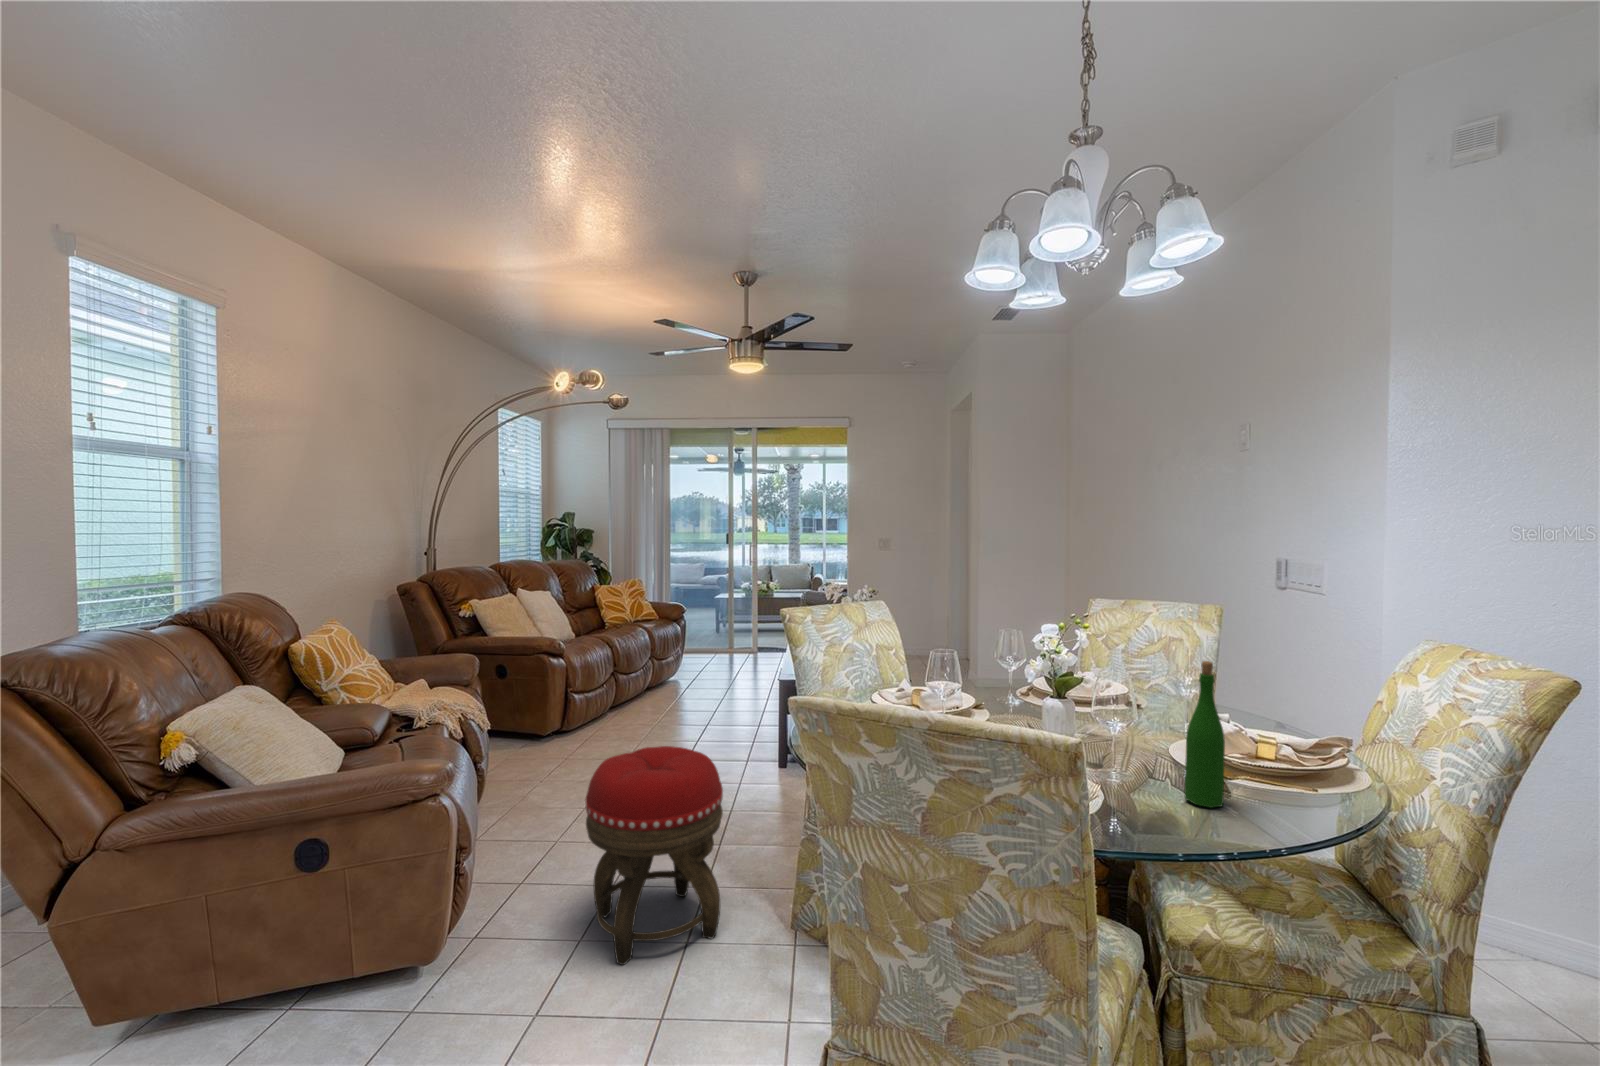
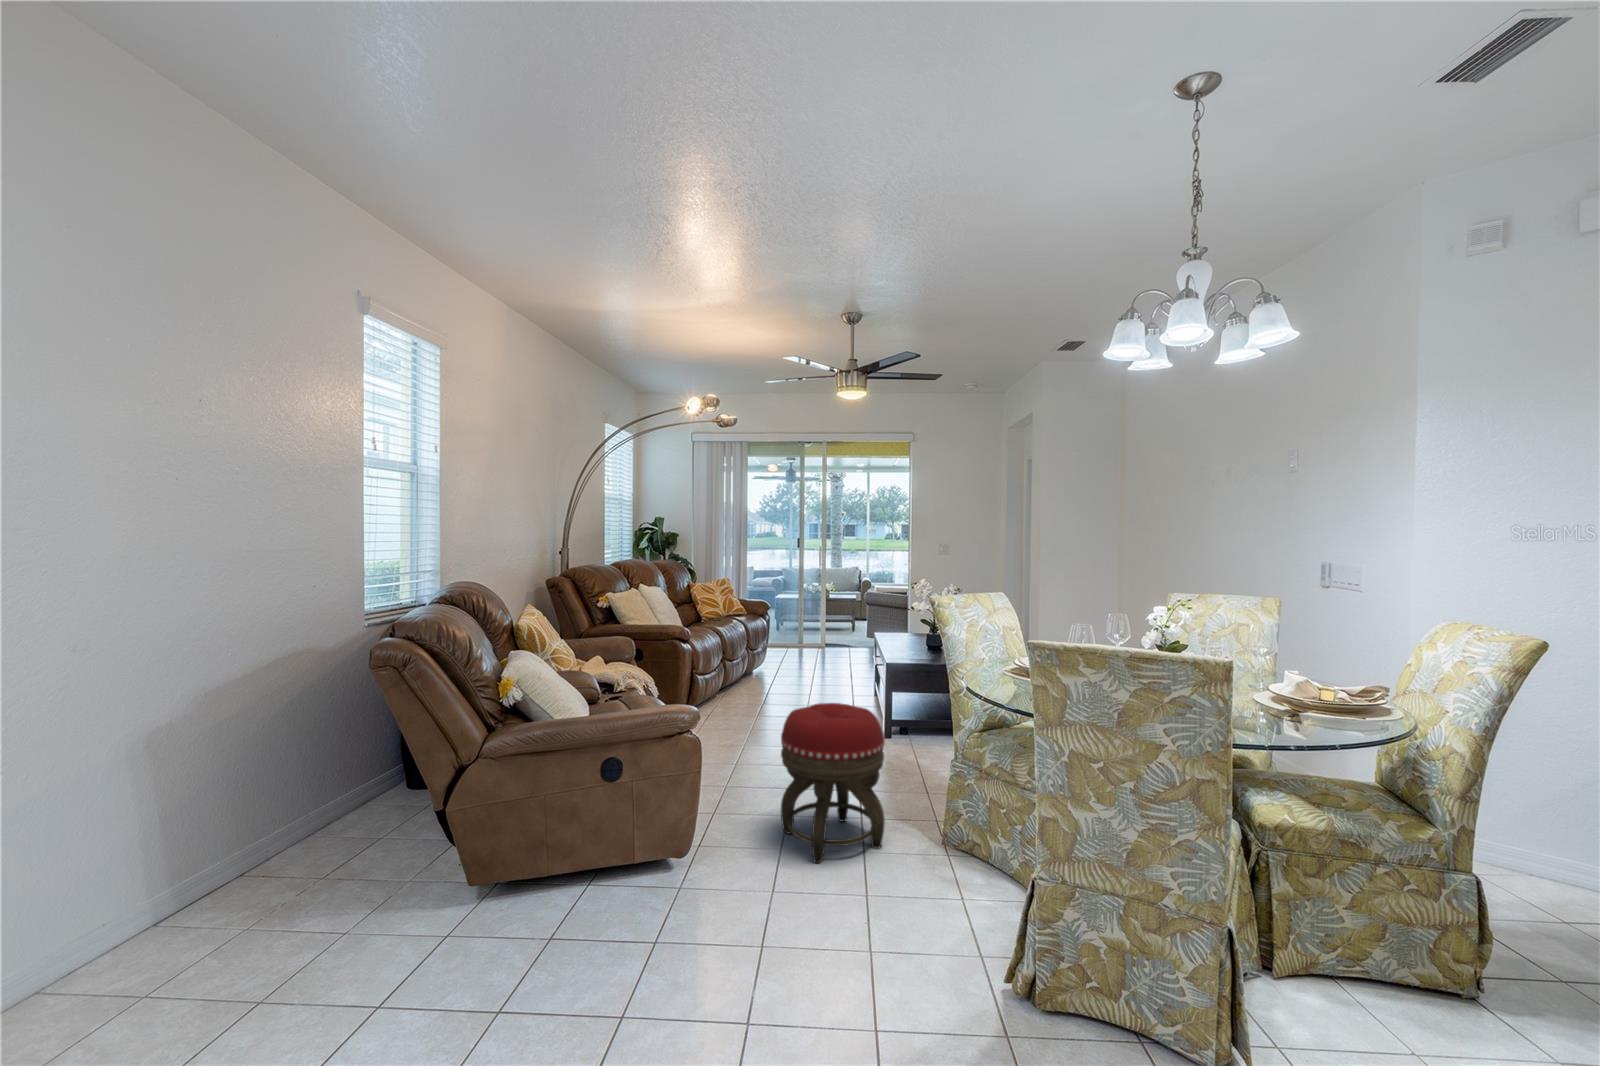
wine bottle: present [1185,661,1225,808] -> none [1267,628,1298,730]

